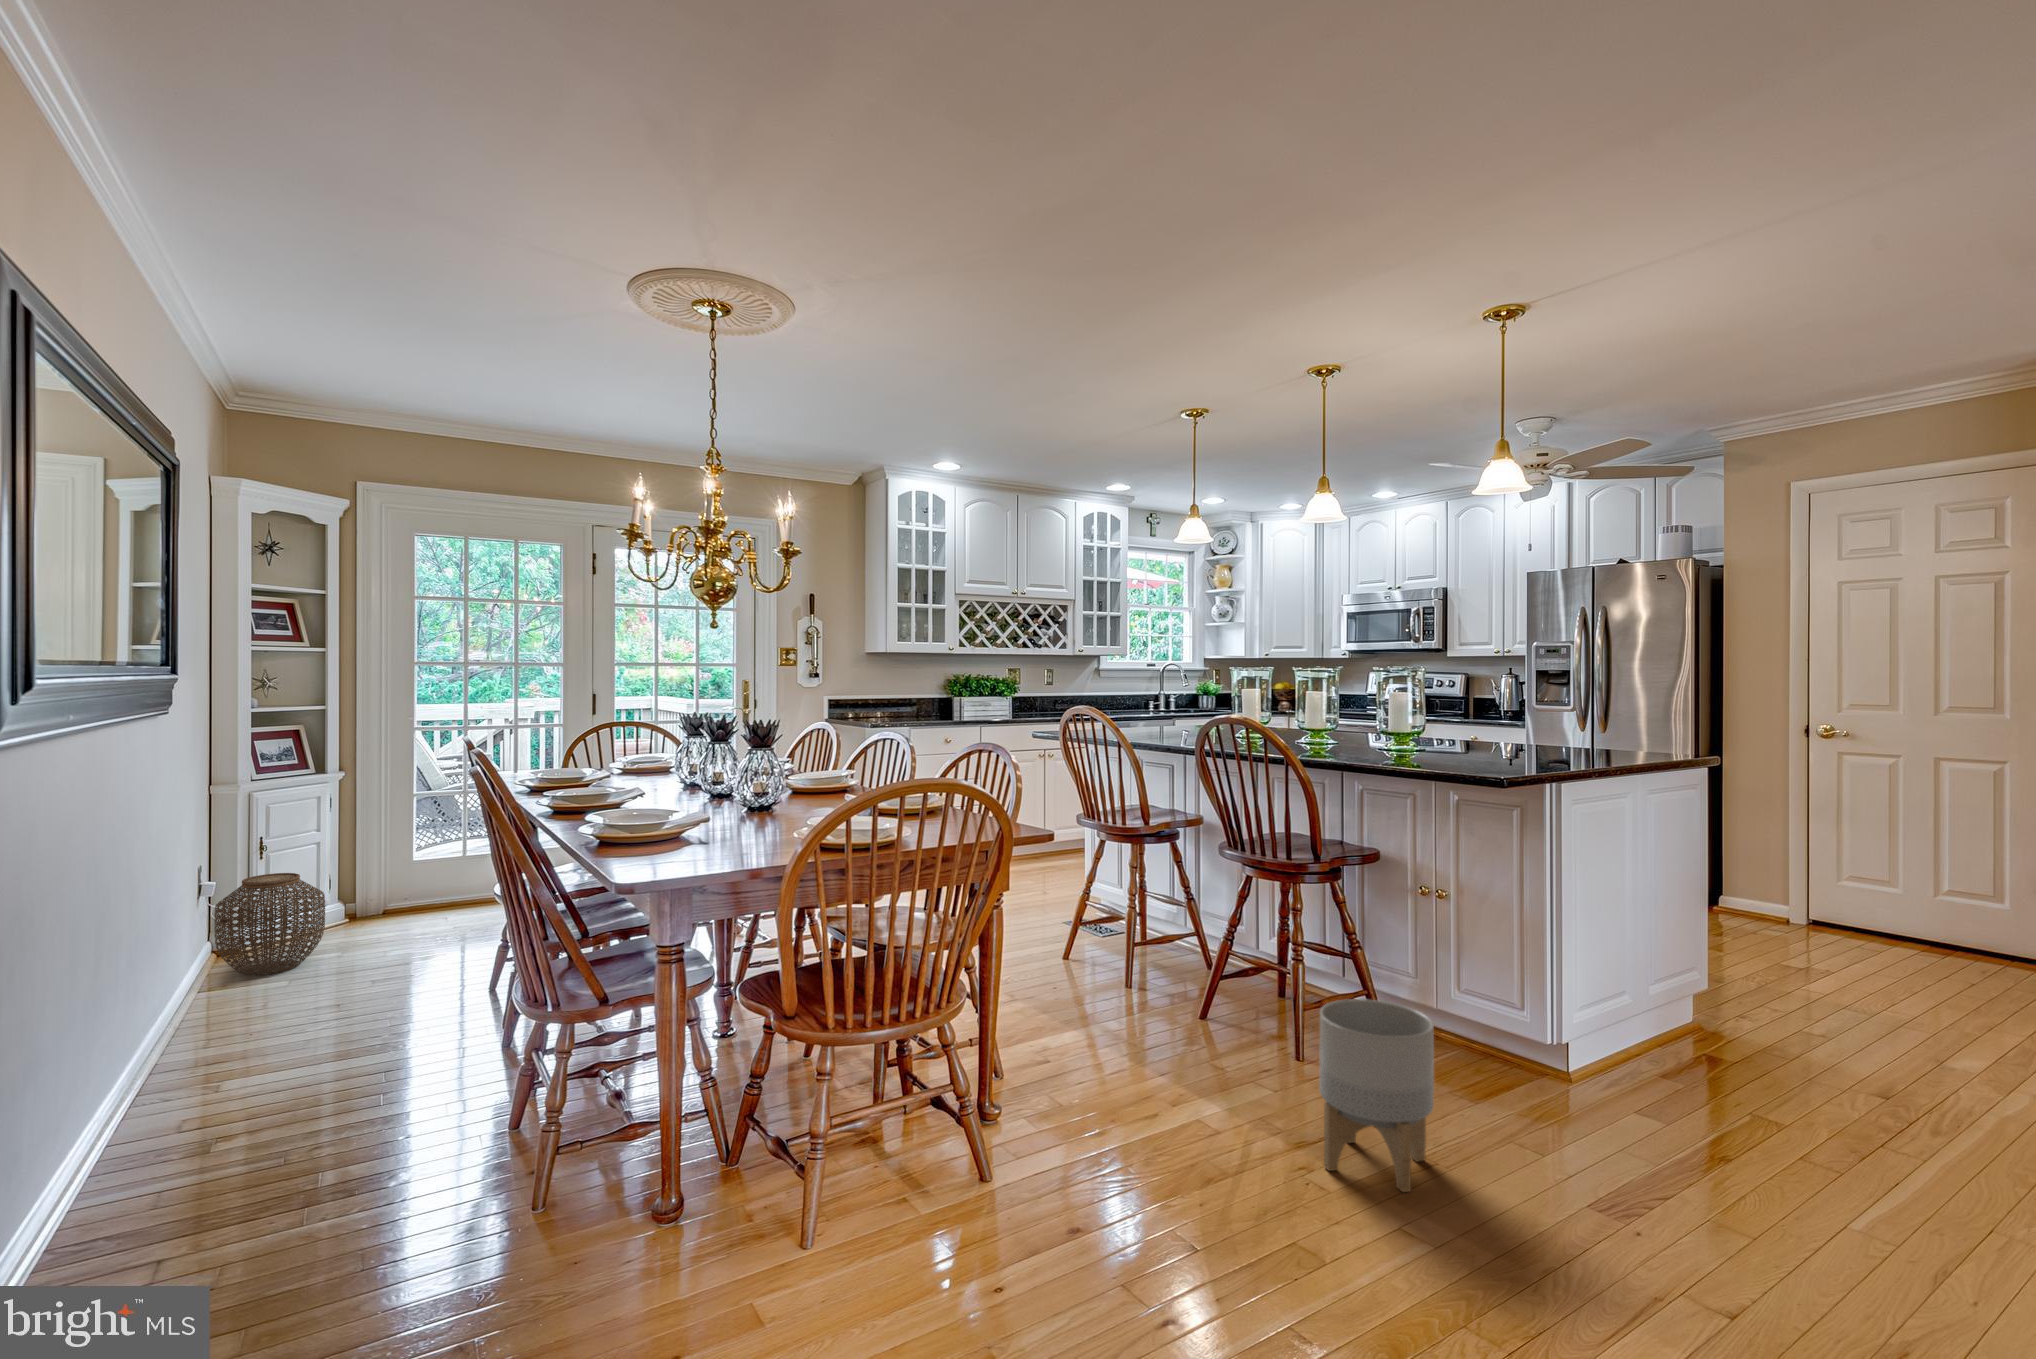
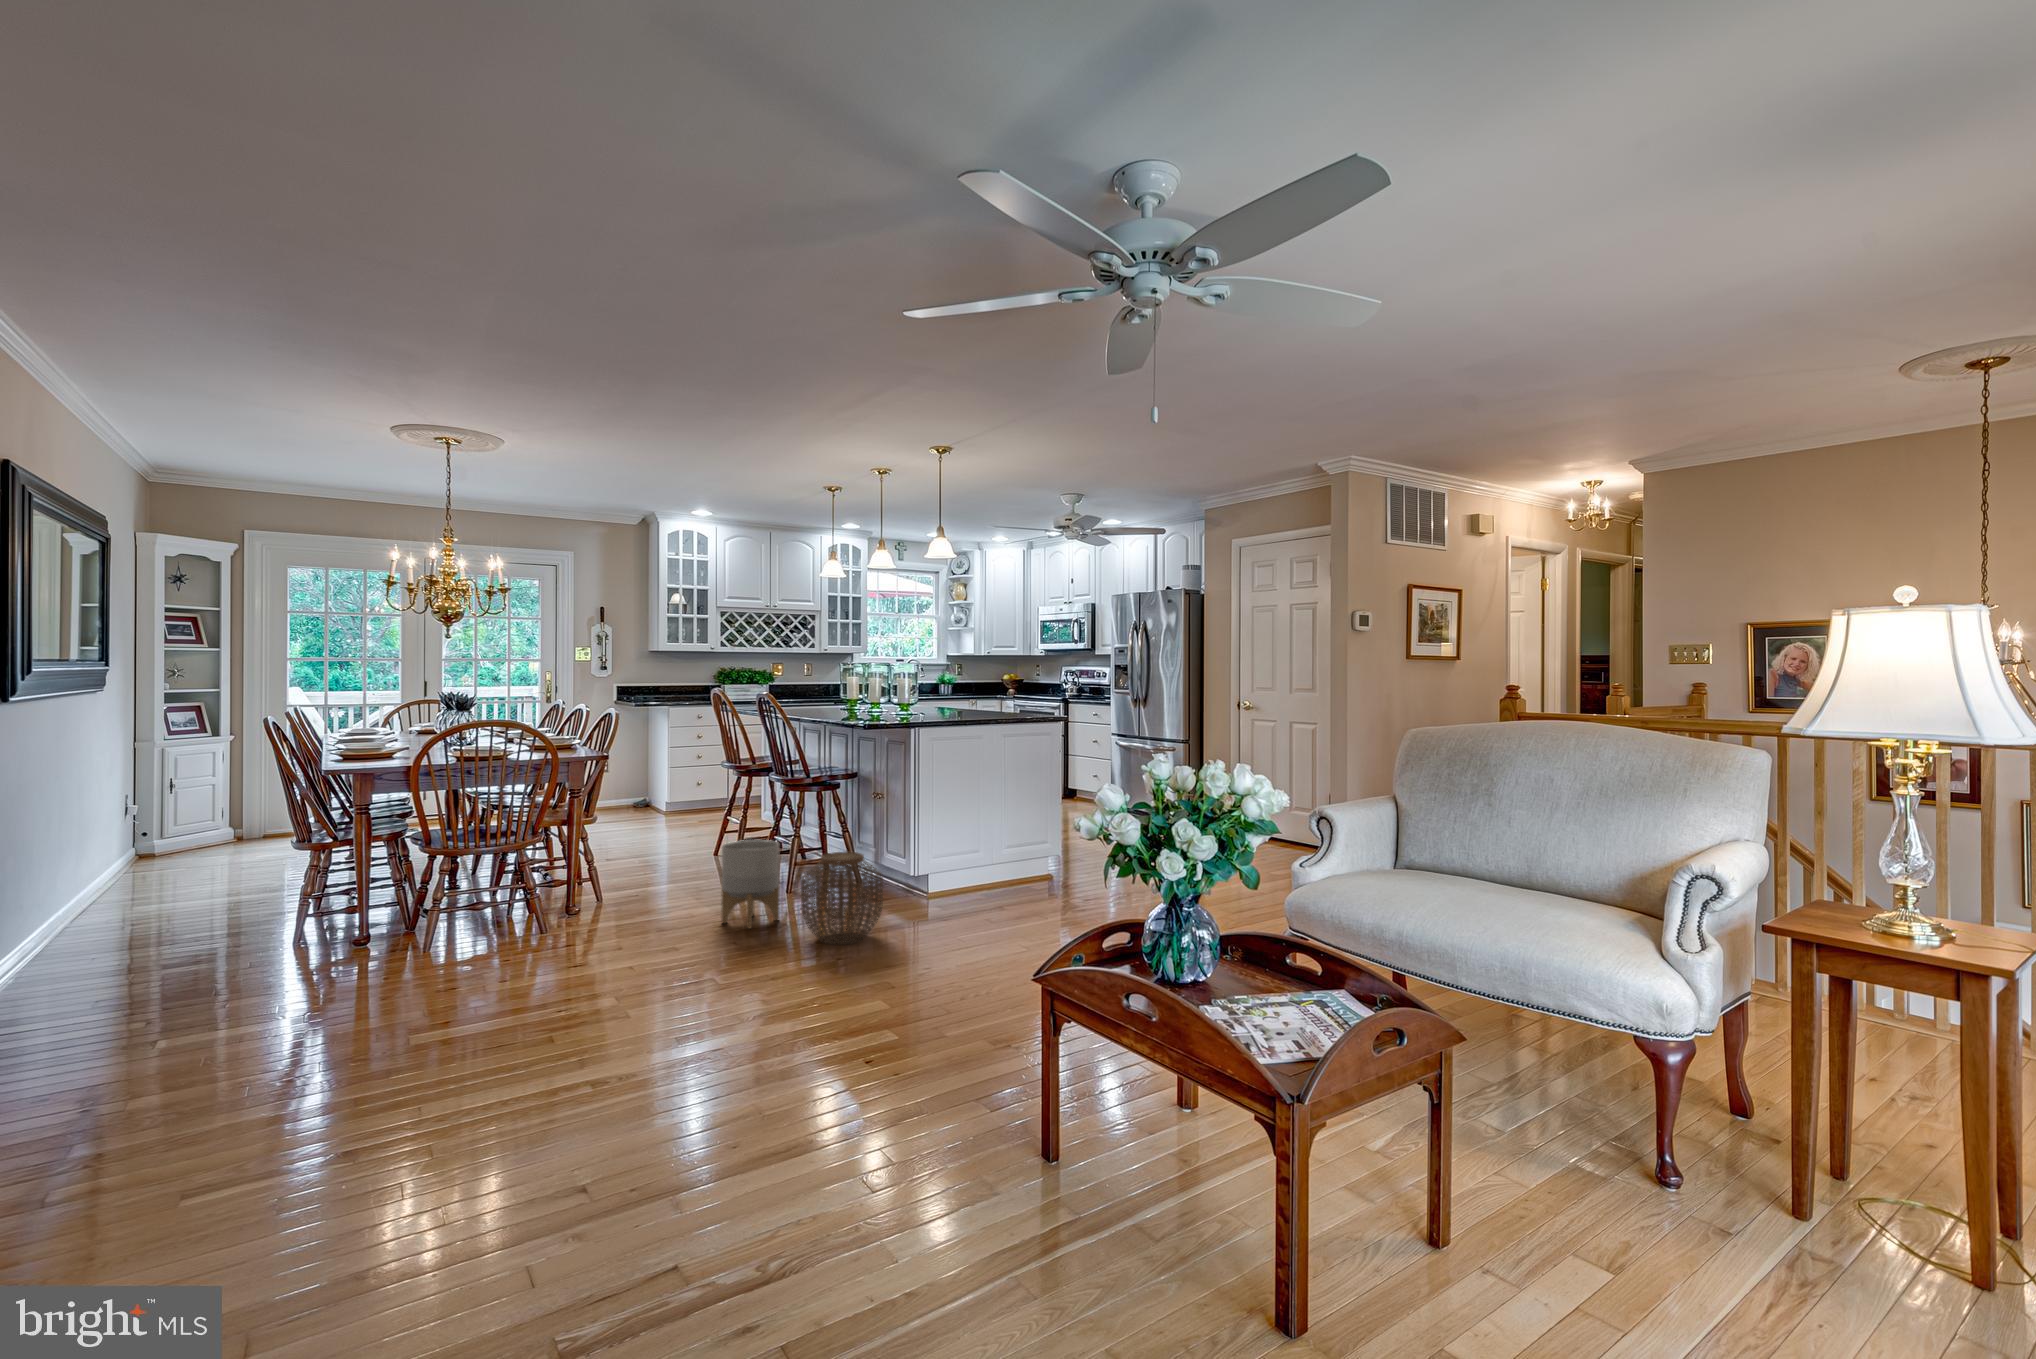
woven basket: present [214,873,325,976] -> present [801,852,883,945]

